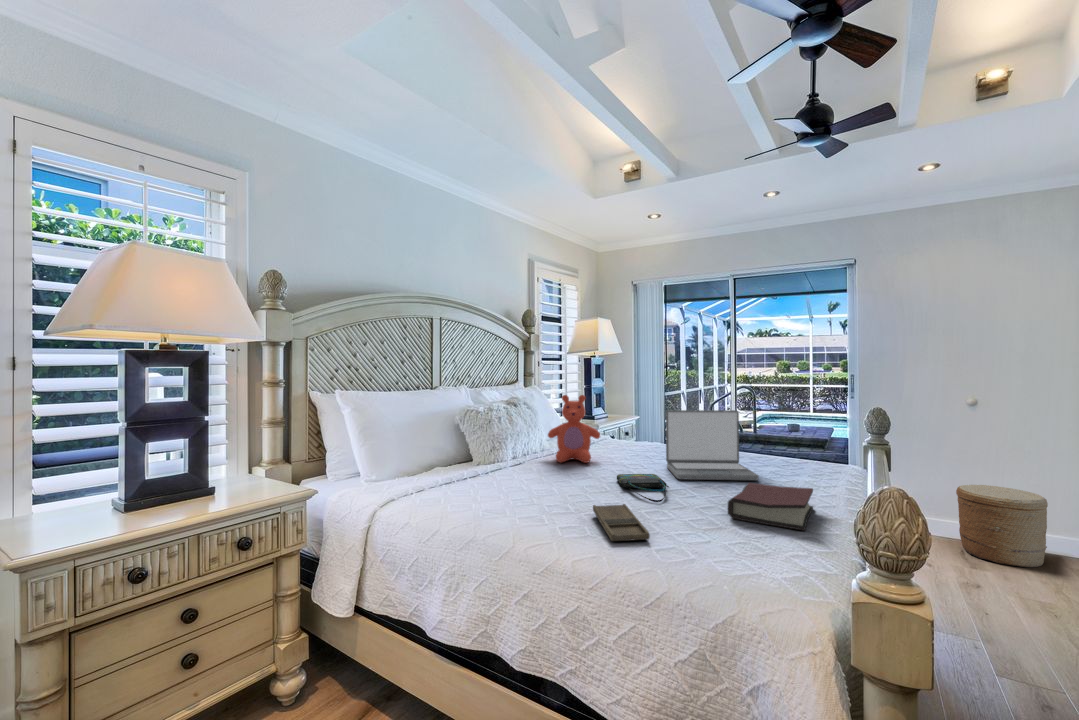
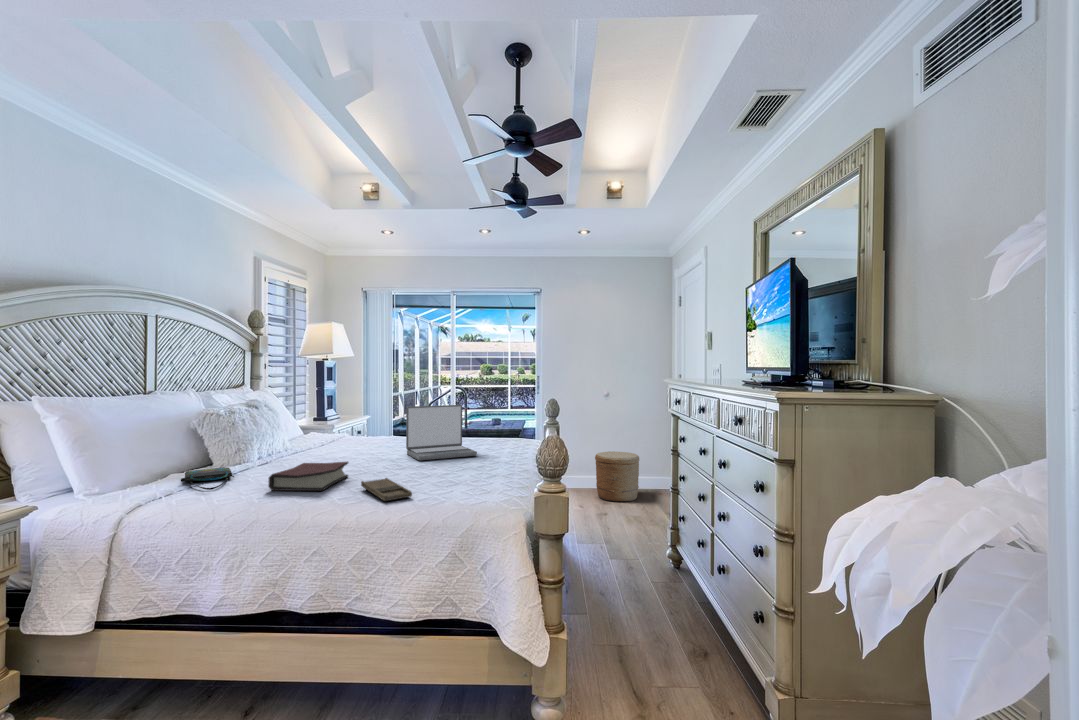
teddy bear: present [548,395,600,463] -> none [294,396,346,458]
tote bag: present [617,474,669,502] -> present [181,467,234,490]
hardback book: present [728,483,813,531] -> present [269,462,348,491]

